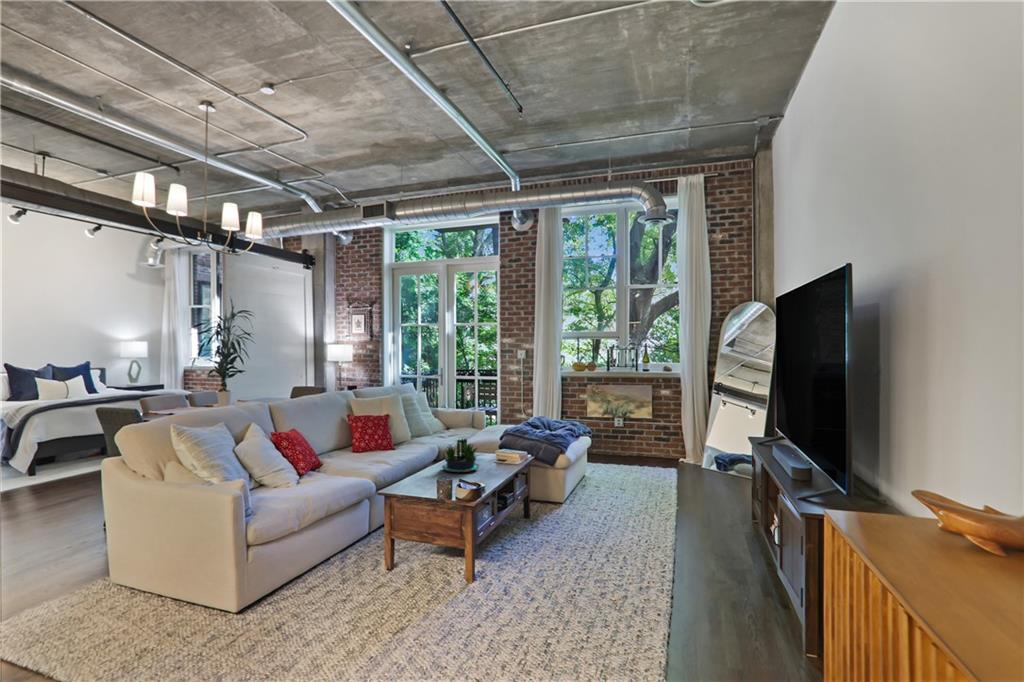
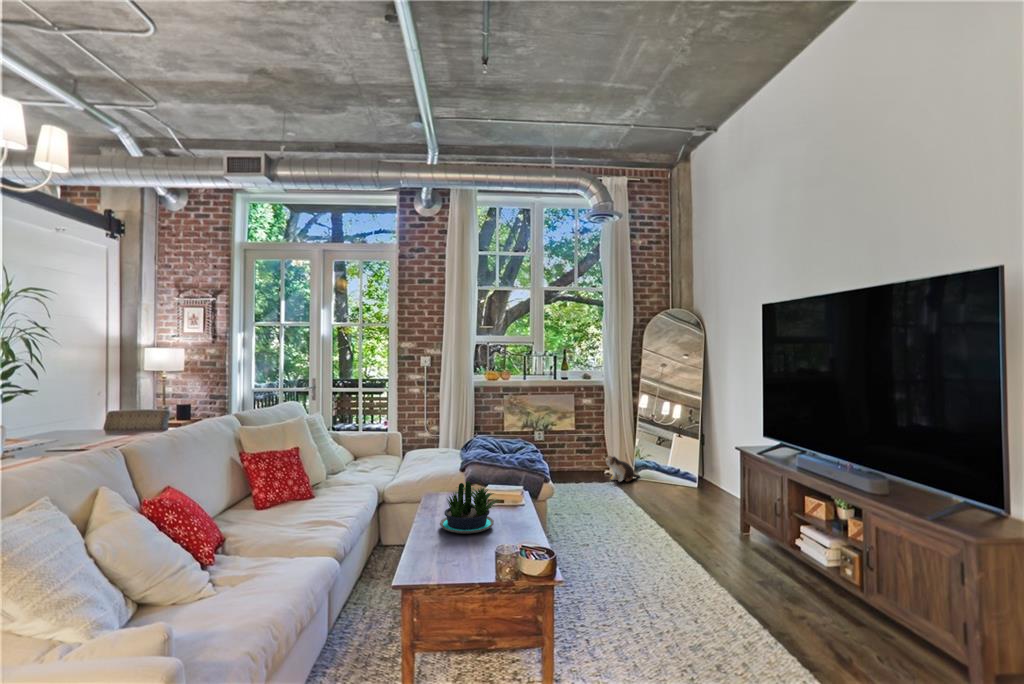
plush toy: none [665,441,708,467] -> present [603,455,640,482]

